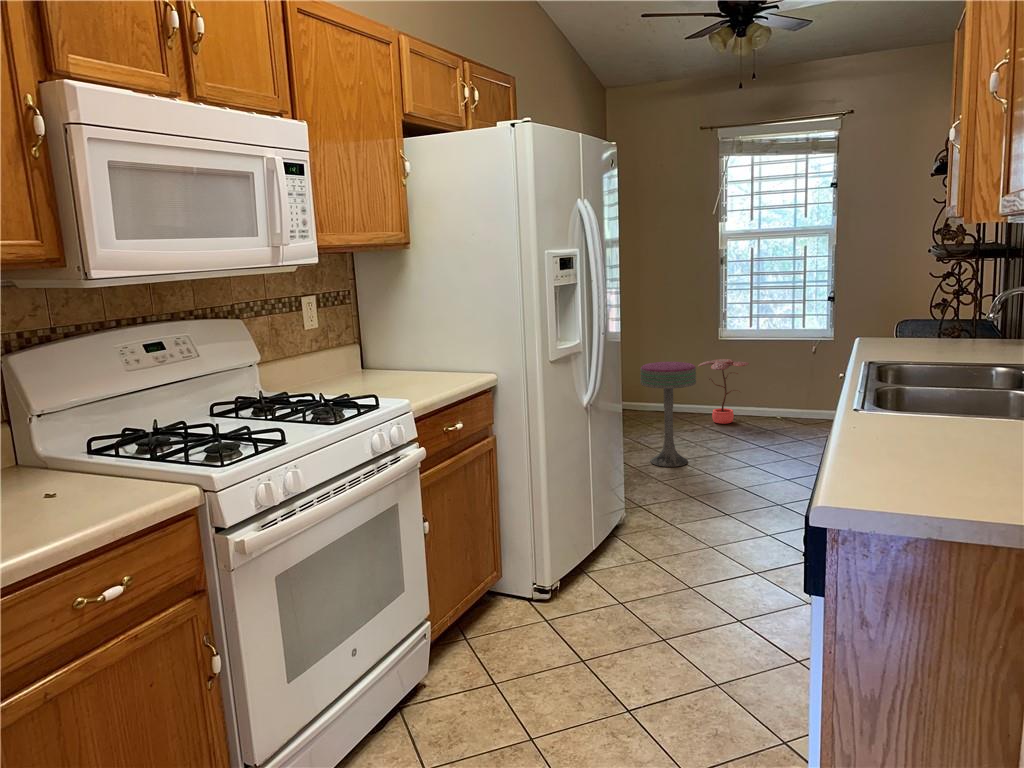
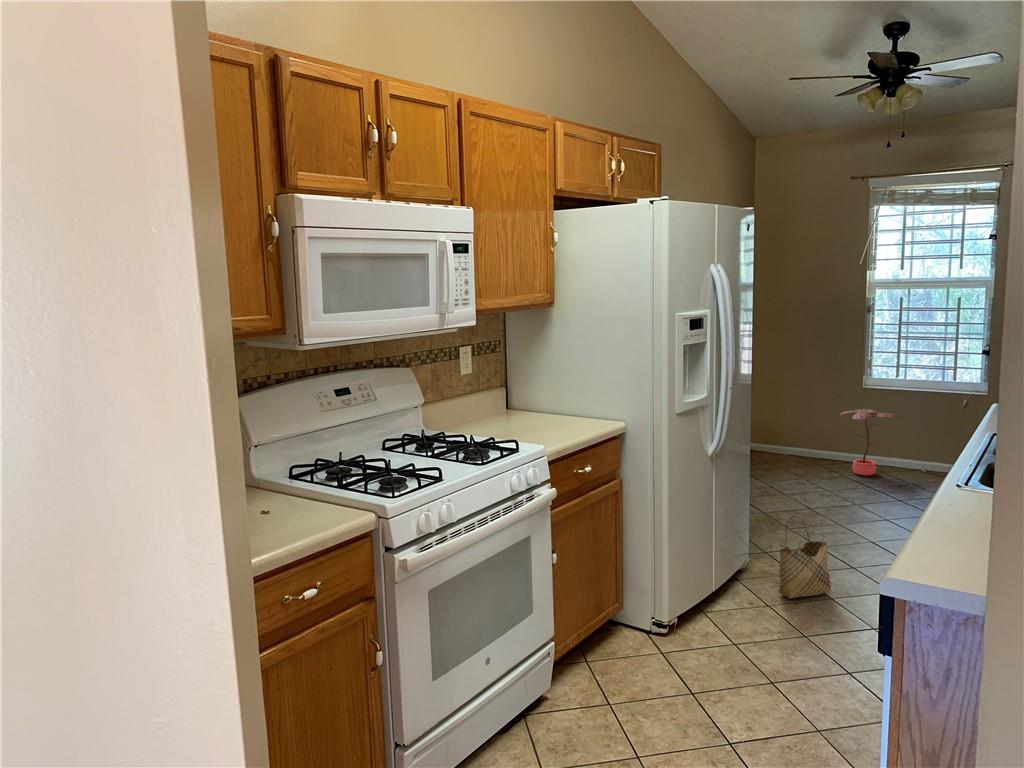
bar stool: present [640,362,696,467] -> none [774,411,832,517]
woven basket: none [658,464,708,549] -> present [779,516,831,599]

